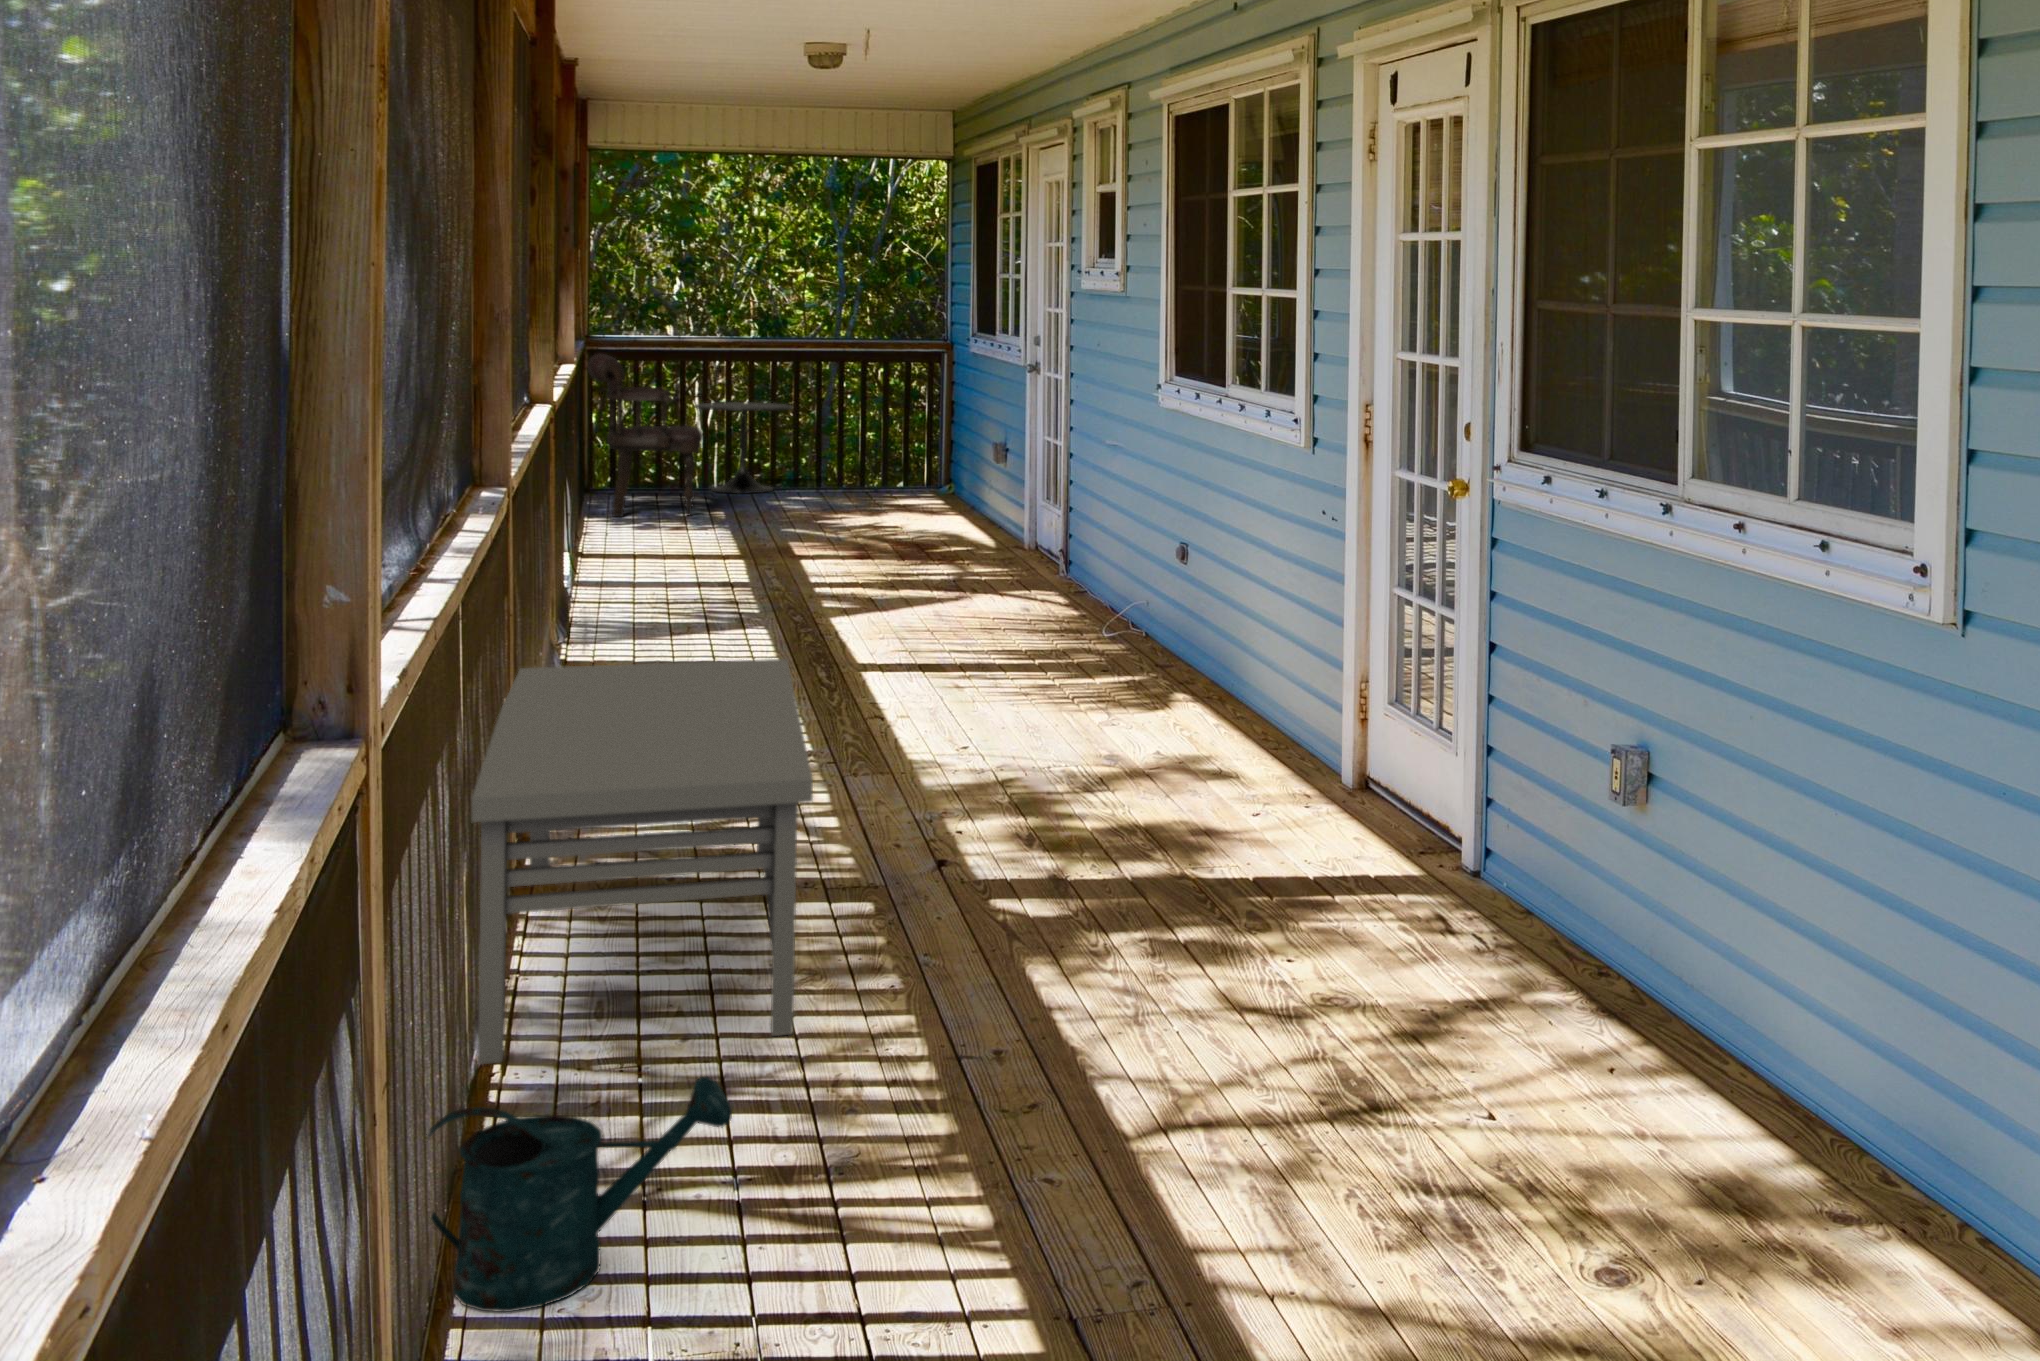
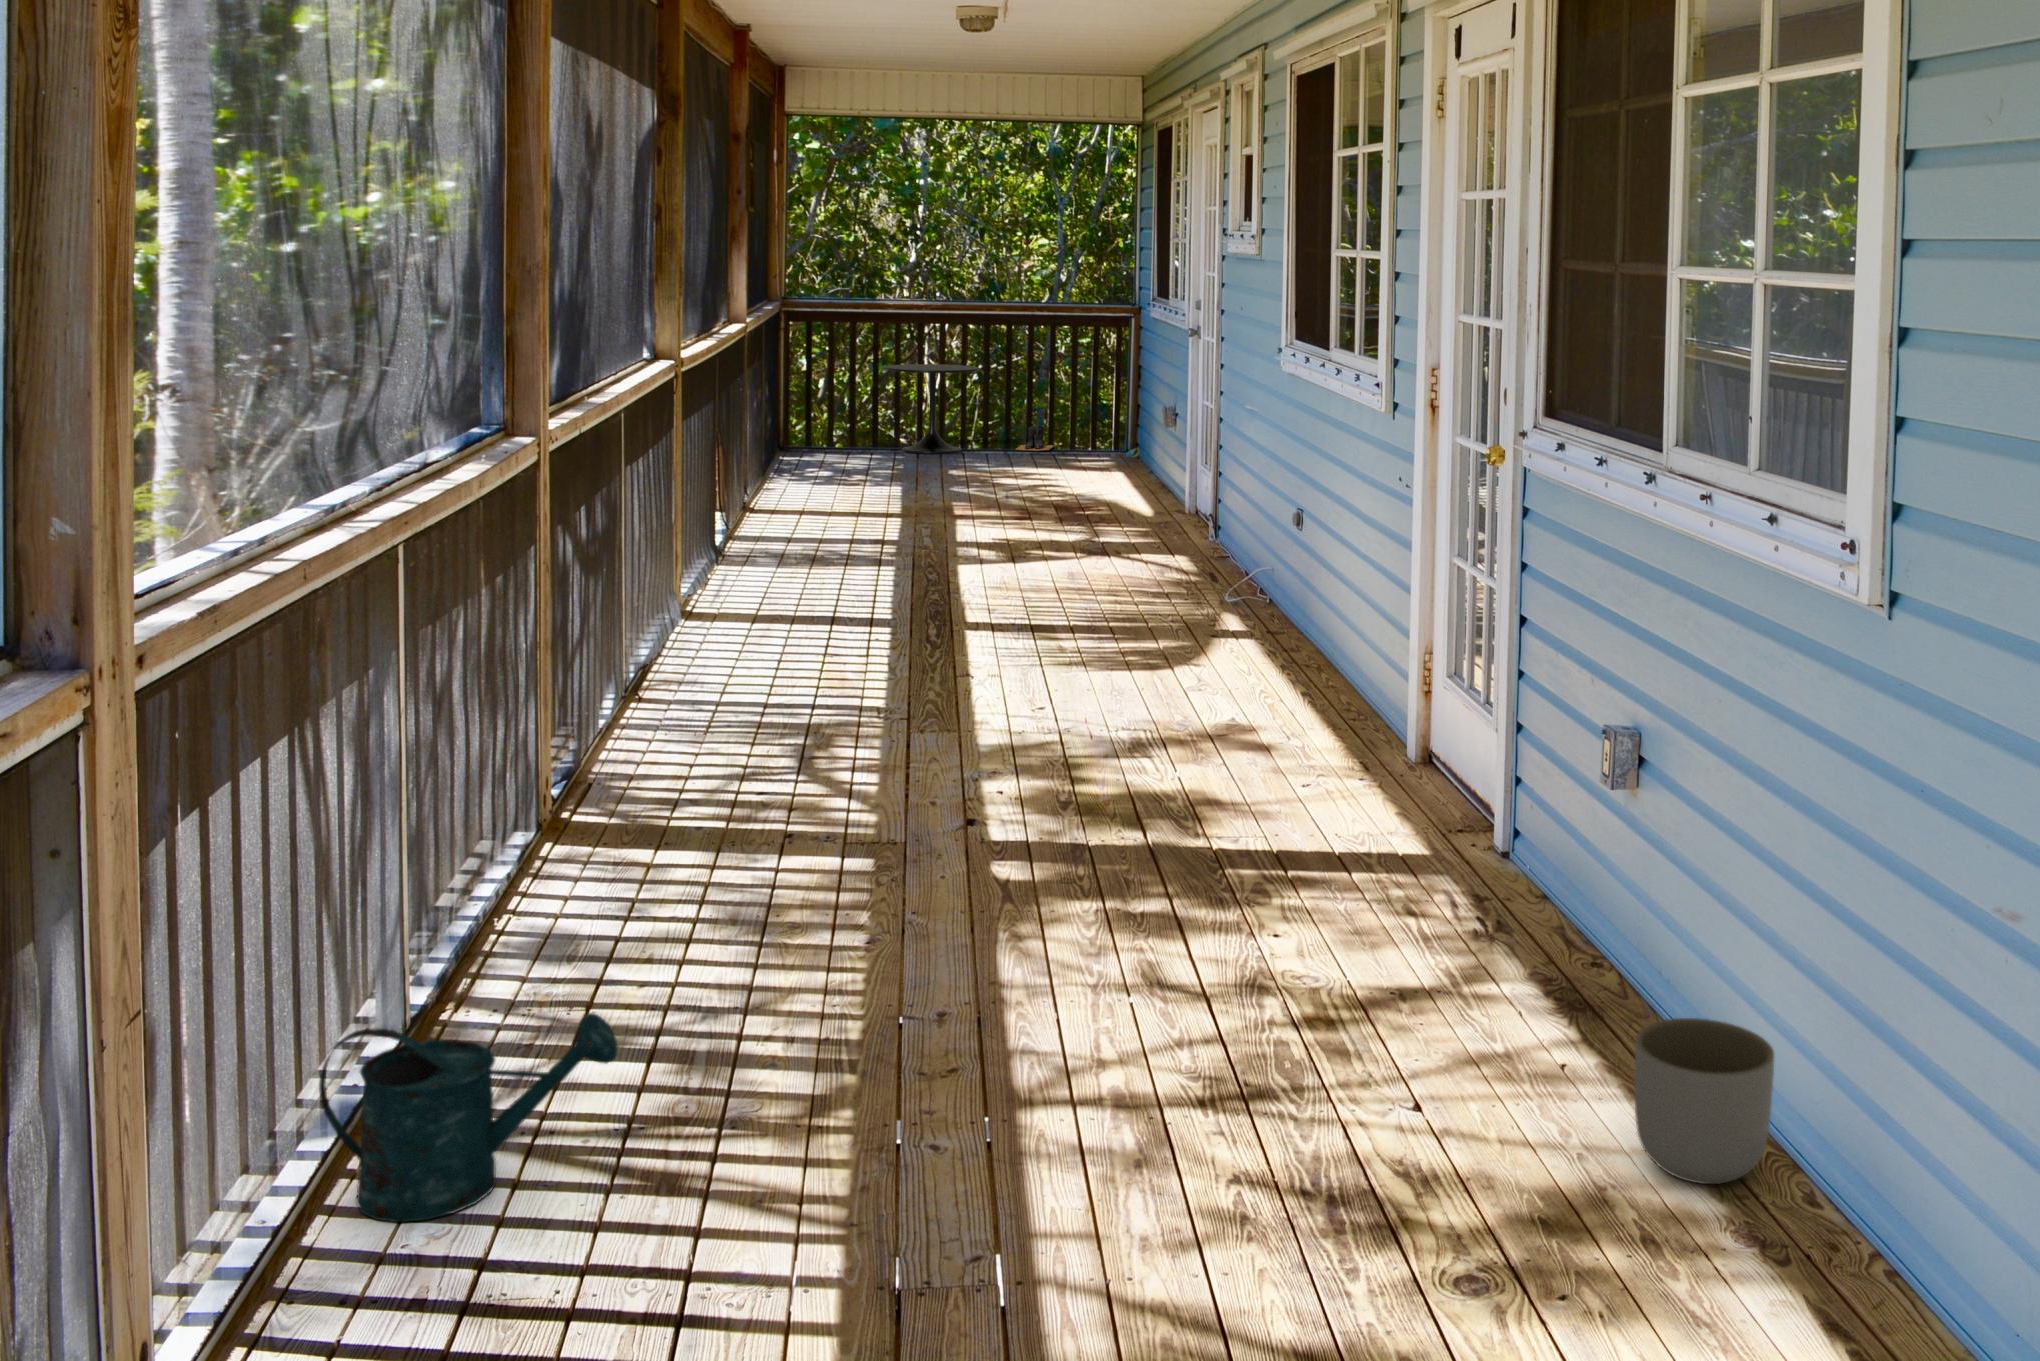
armchair: present [588,354,703,517] -> none [777,316,886,475]
boots: none [828,464,868,489] -> present [1015,426,1054,451]
storage bench: present [472,659,813,1064] -> none [440,616,823,990]
planter: none [1713,1011,1843,1165] -> present [1635,1018,1774,1184]

